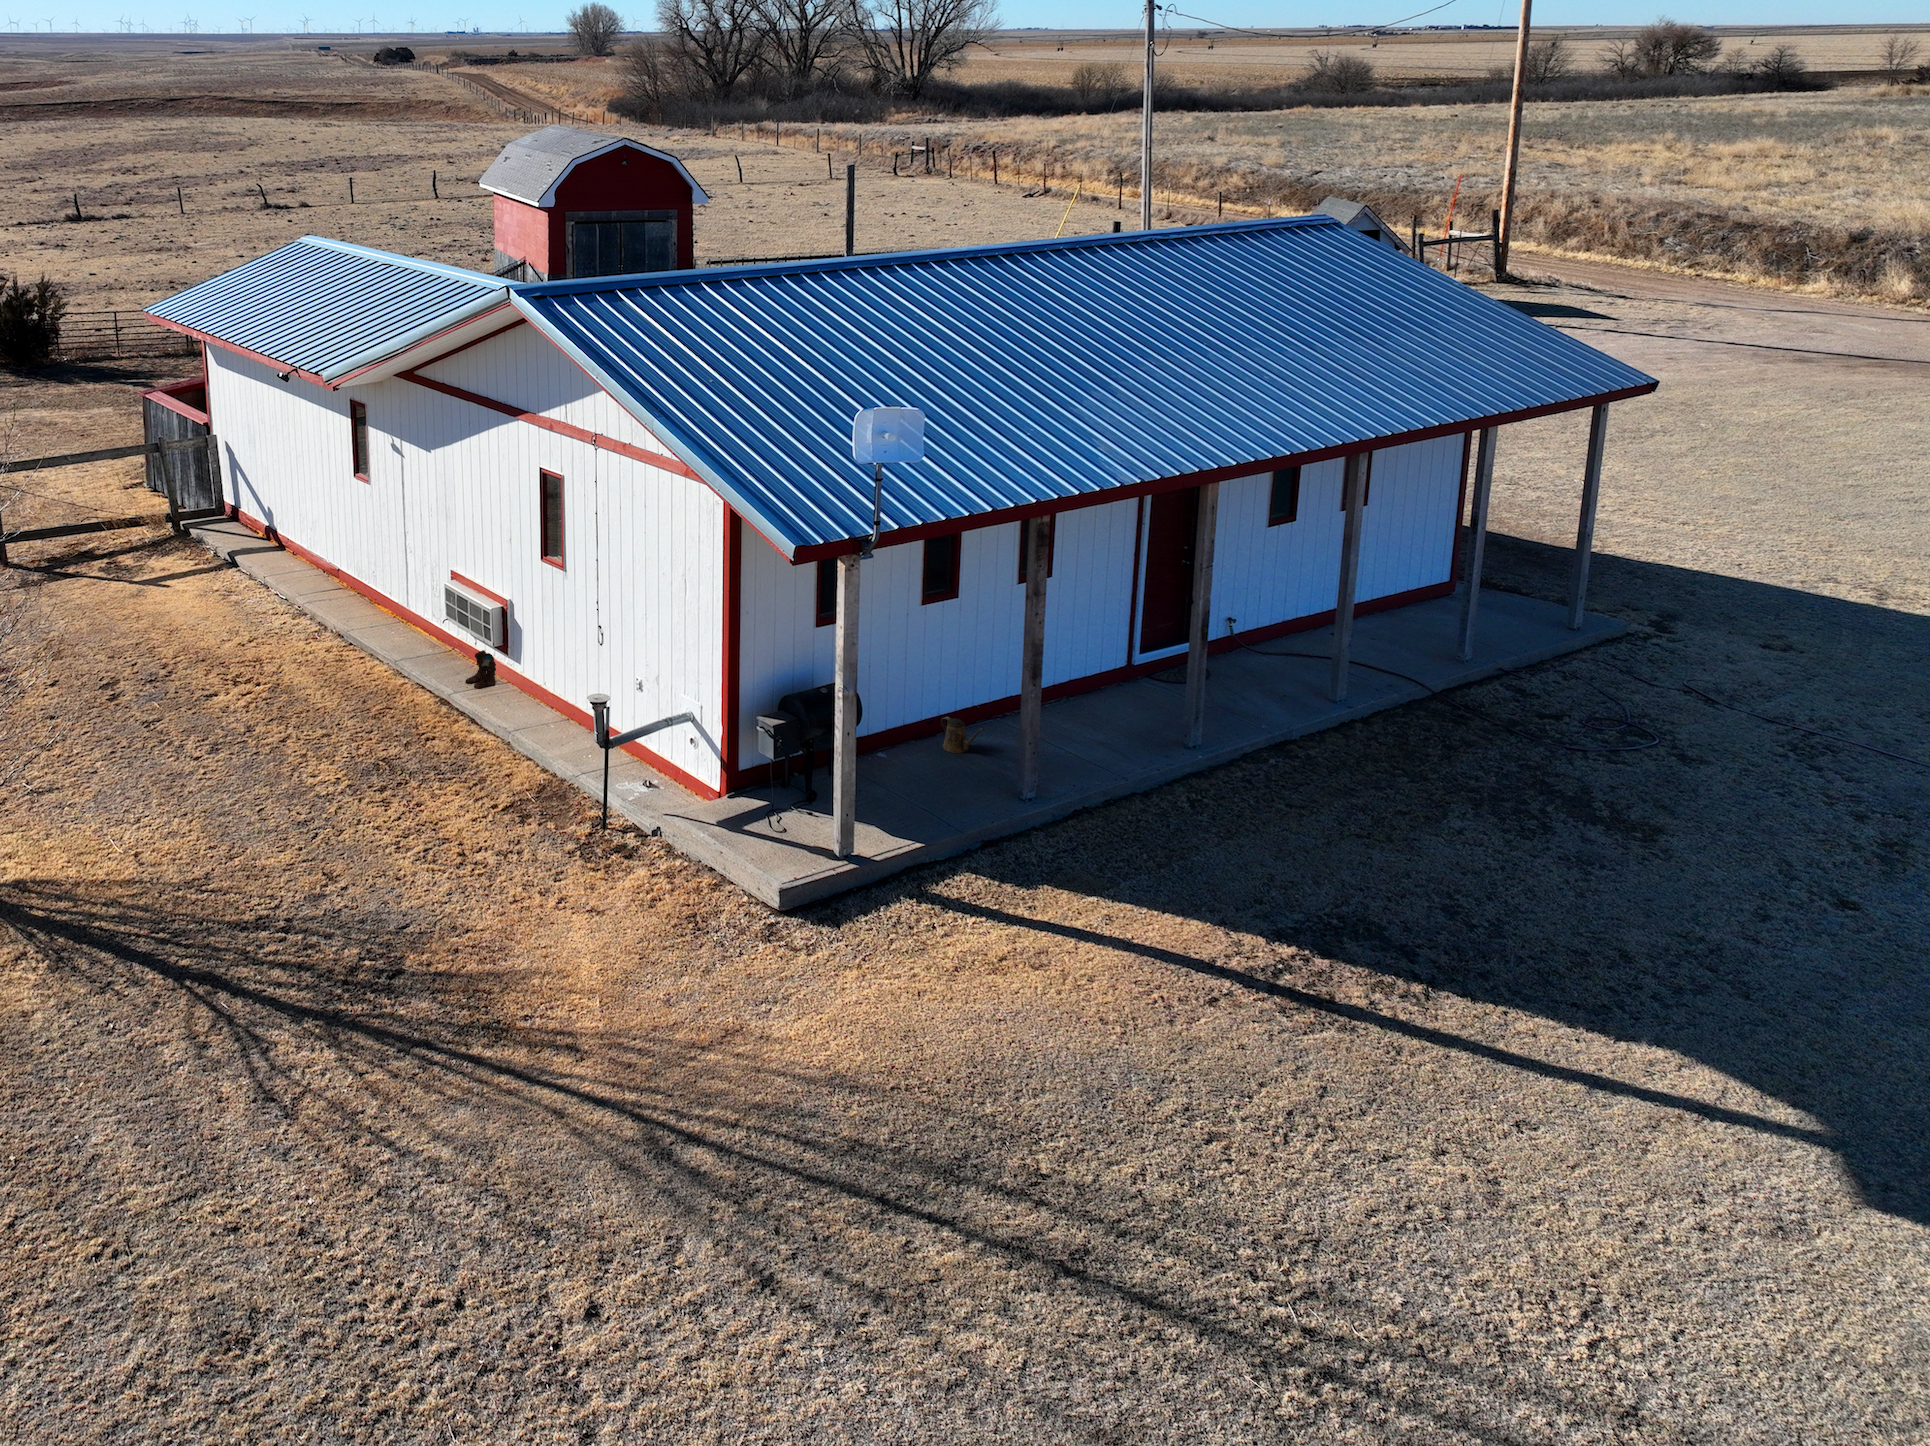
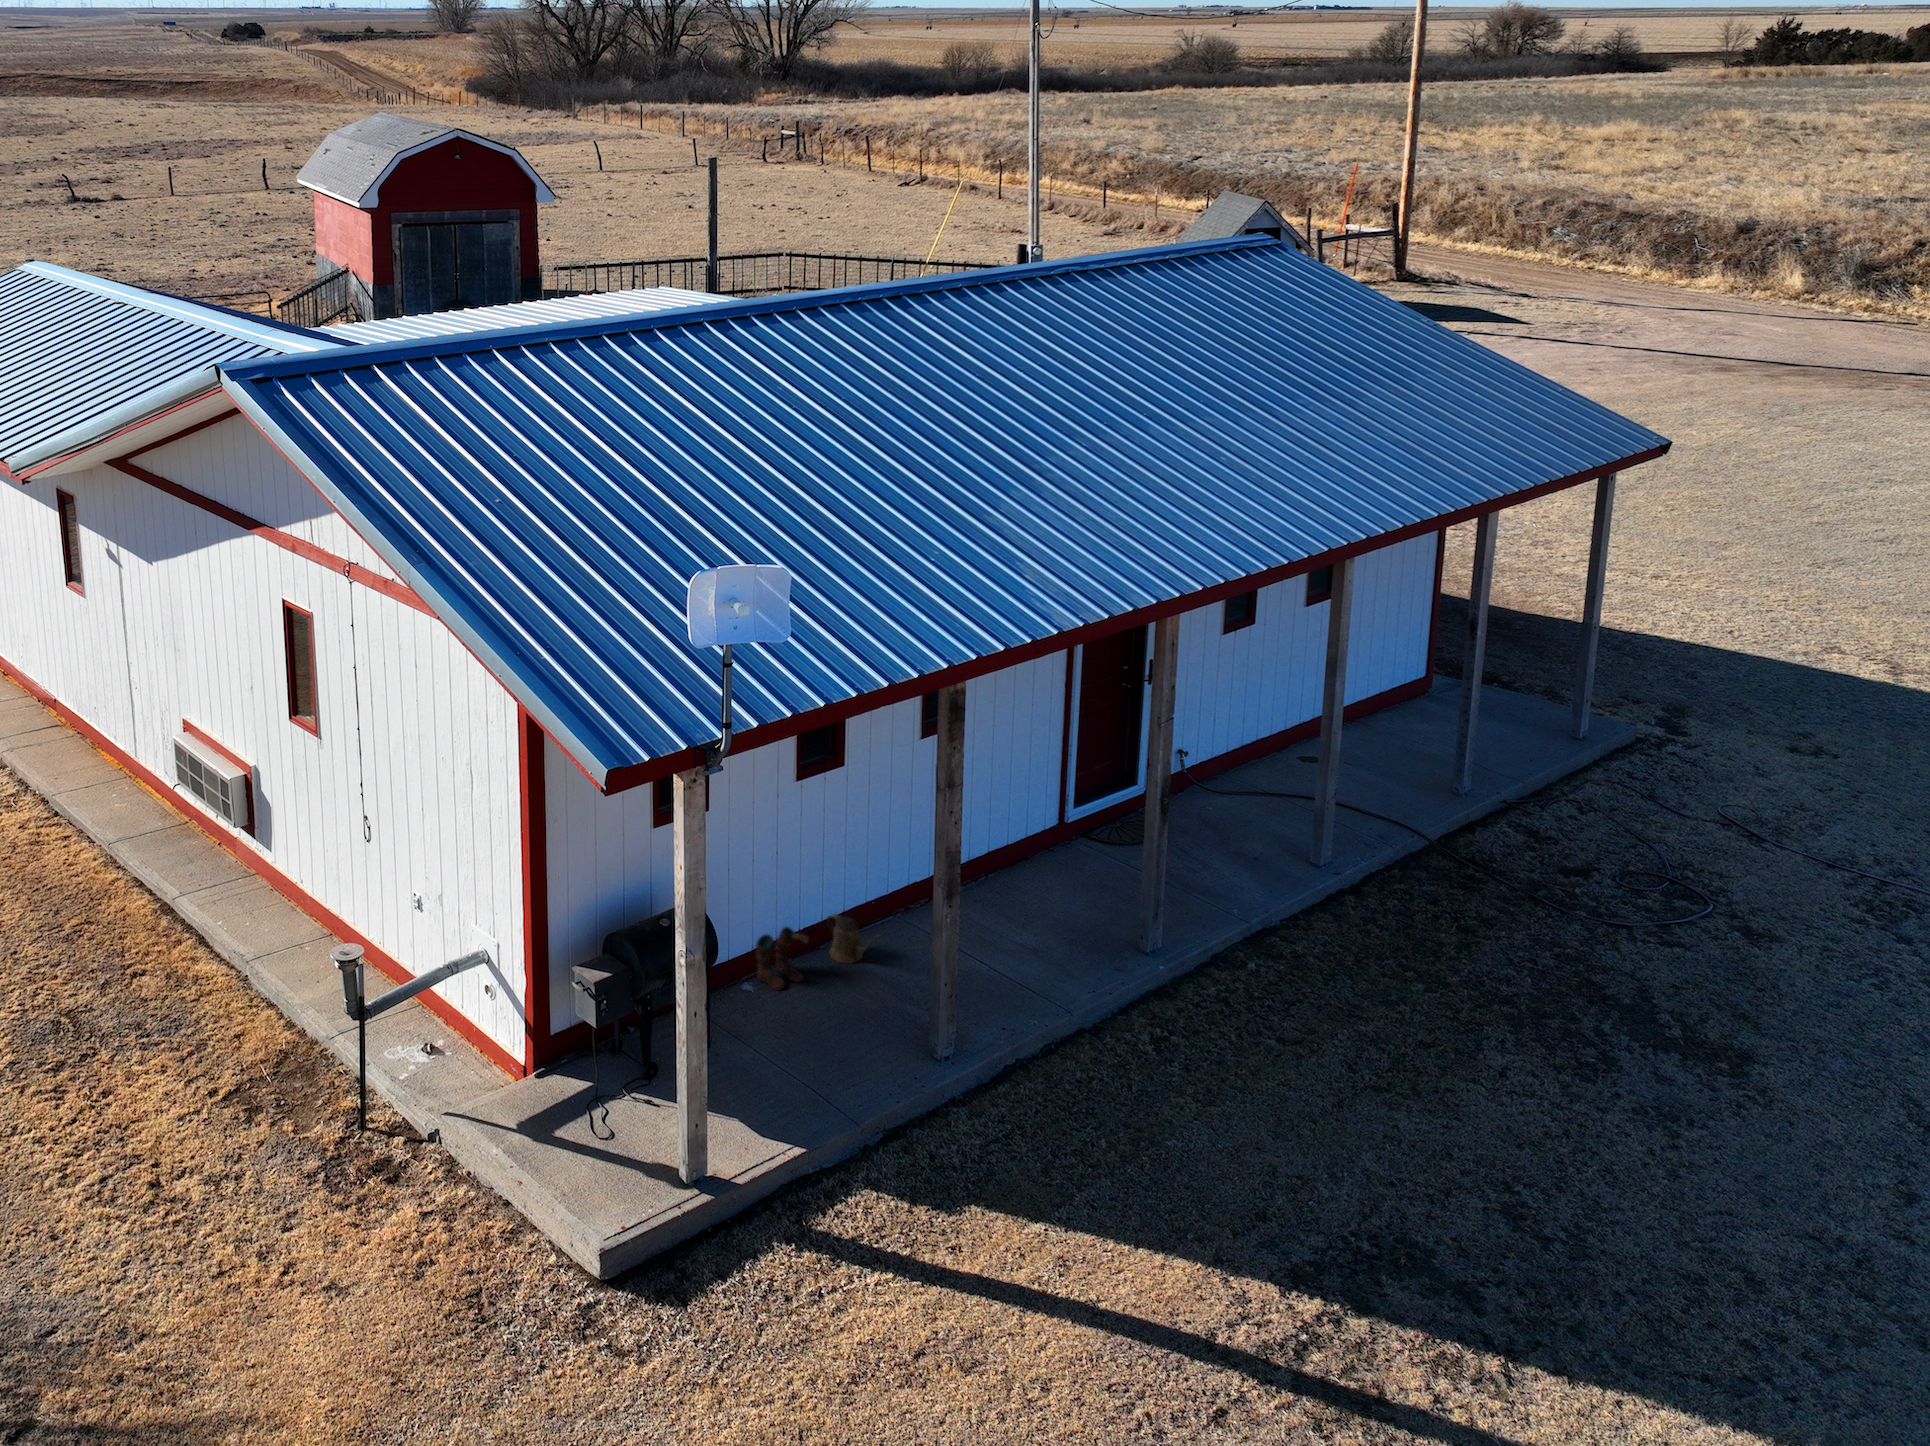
boots: present [465,650,496,689] -> present [756,927,808,991]

